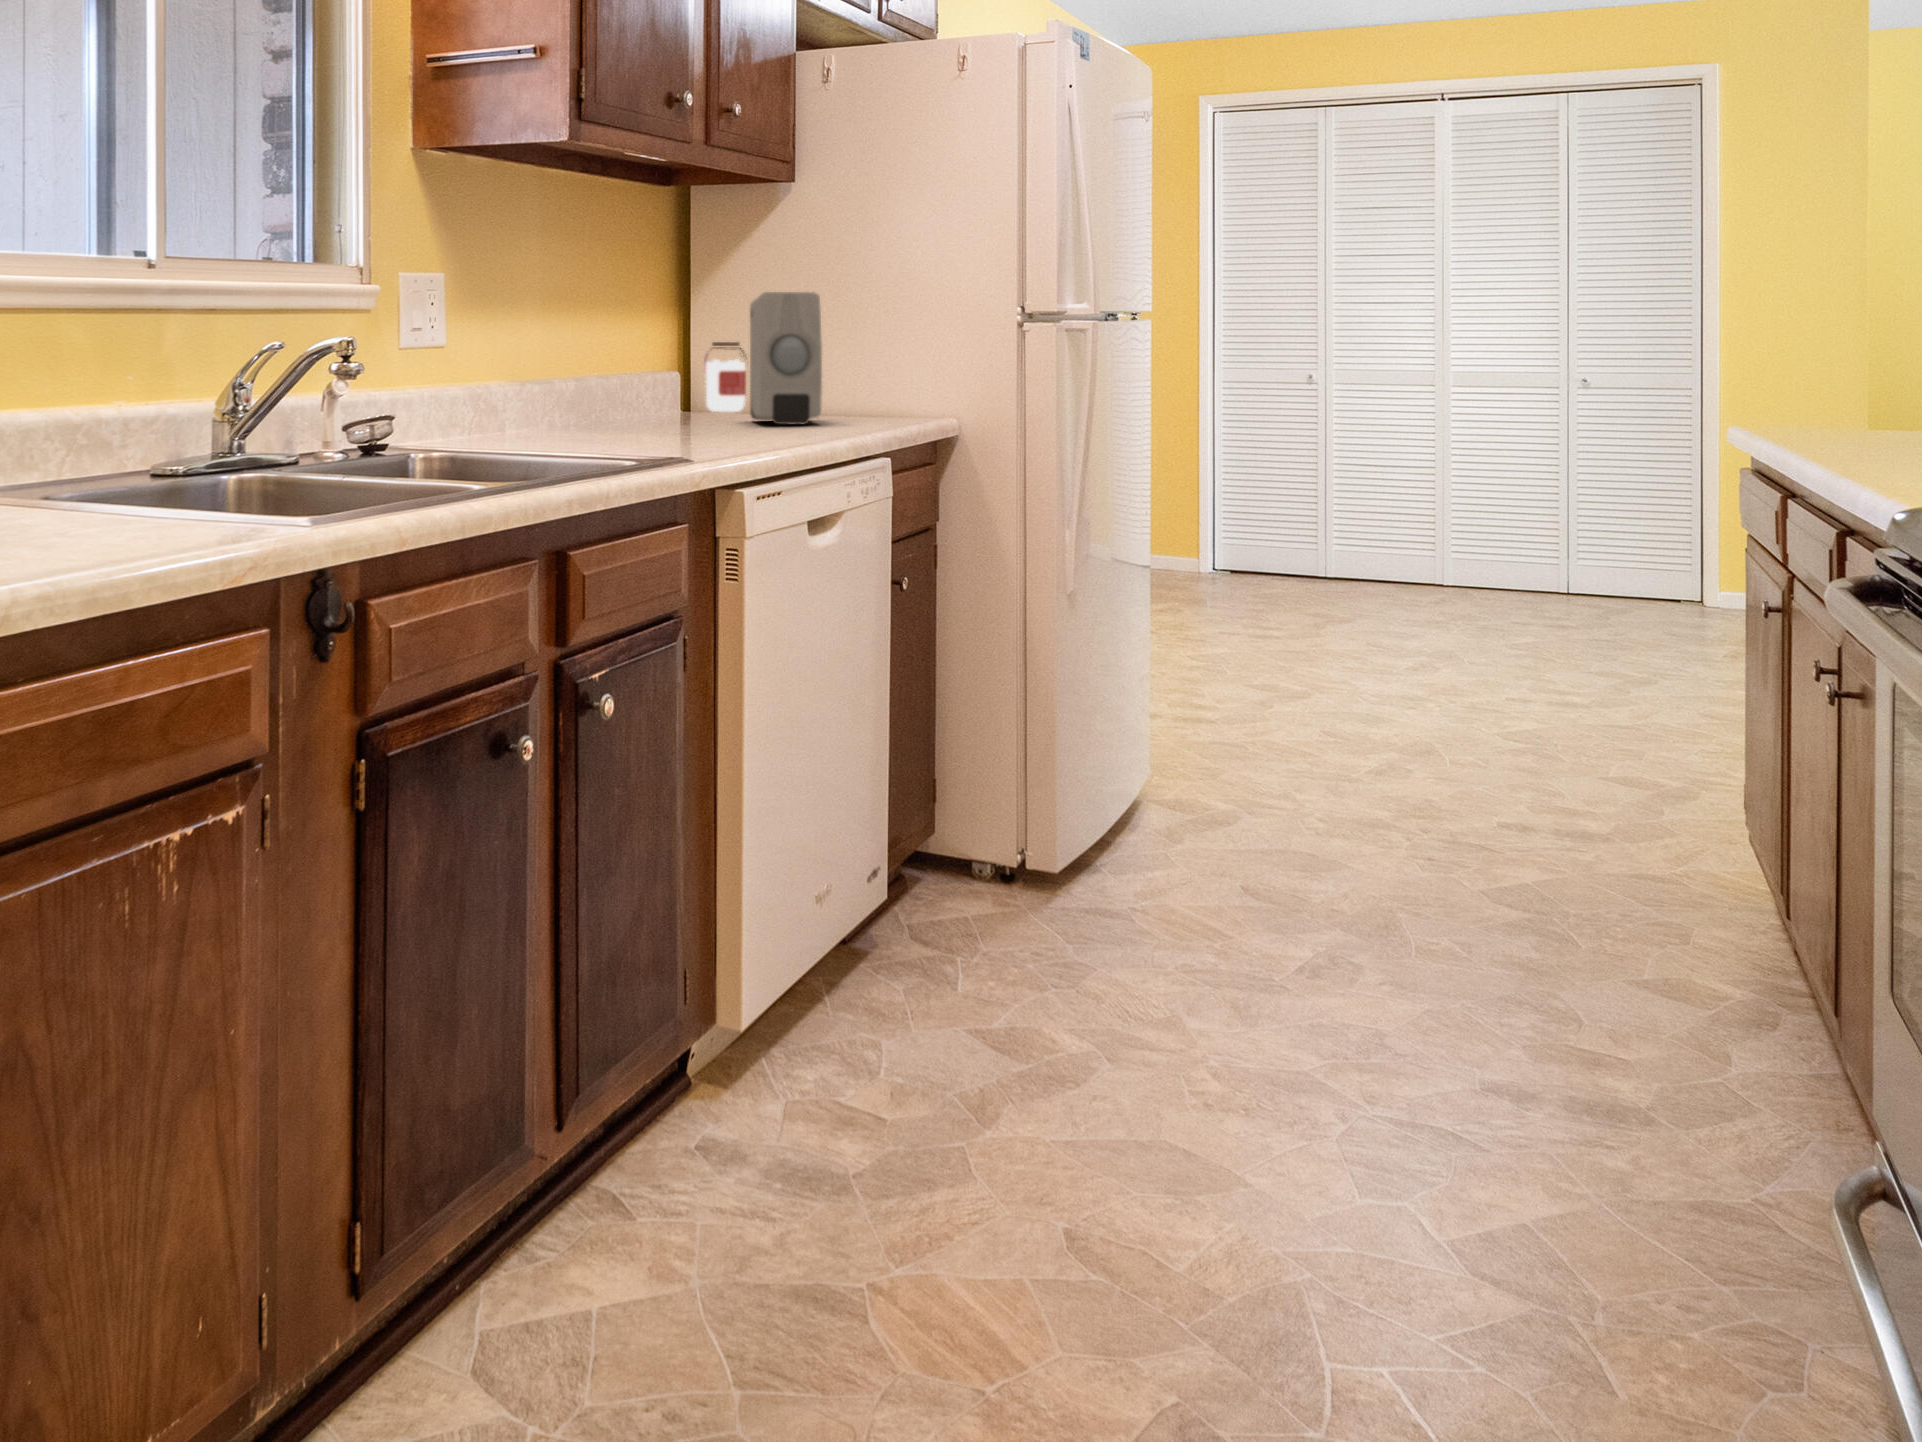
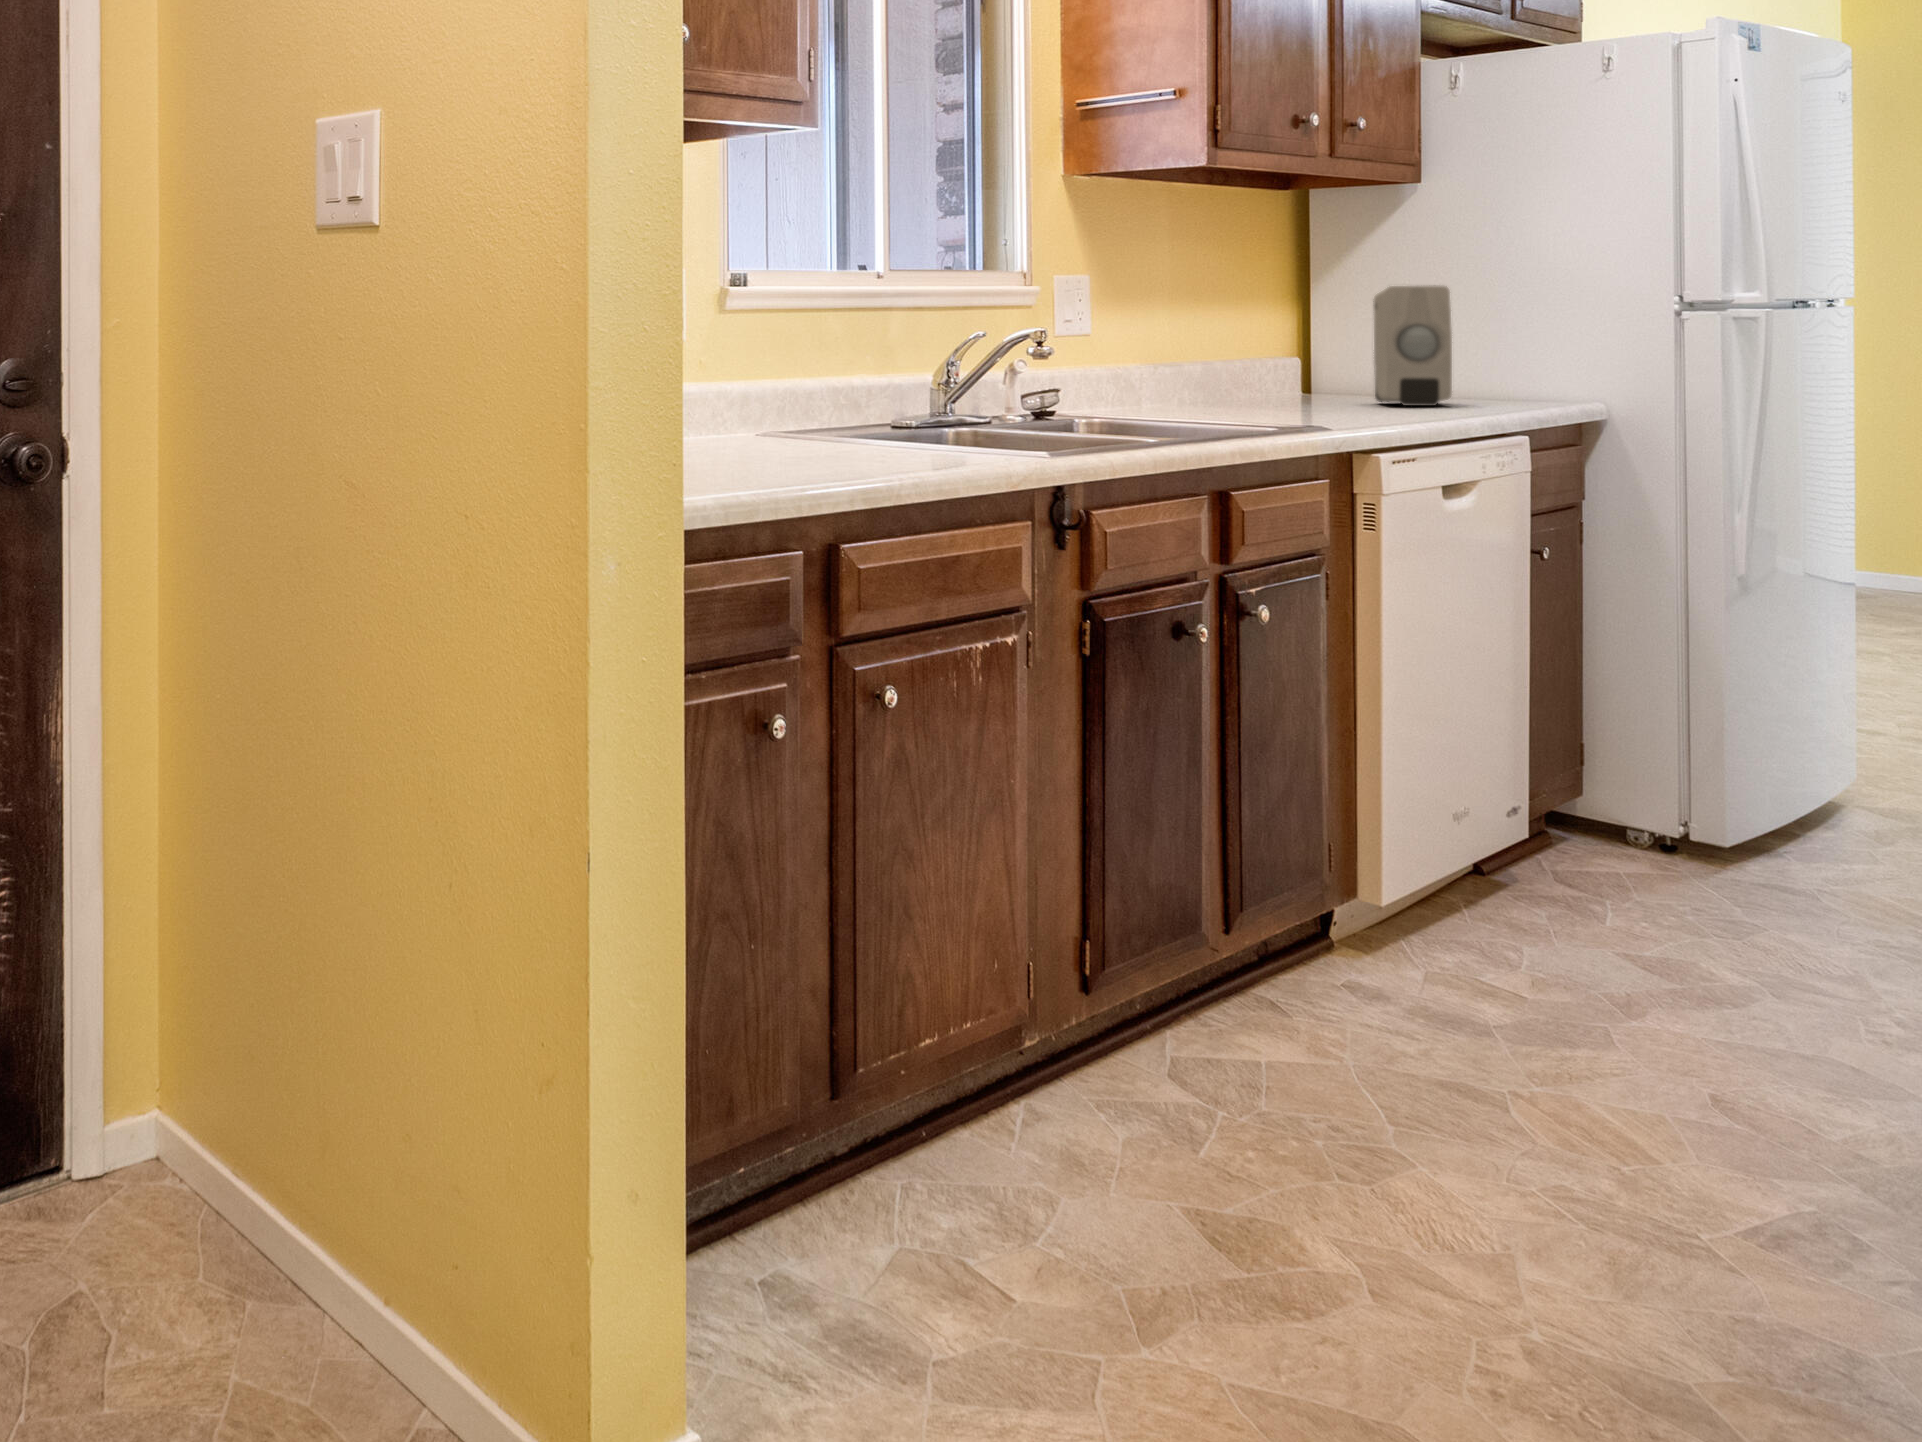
jar: present [704,342,746,412] -> none [1323,332,1370,397]

